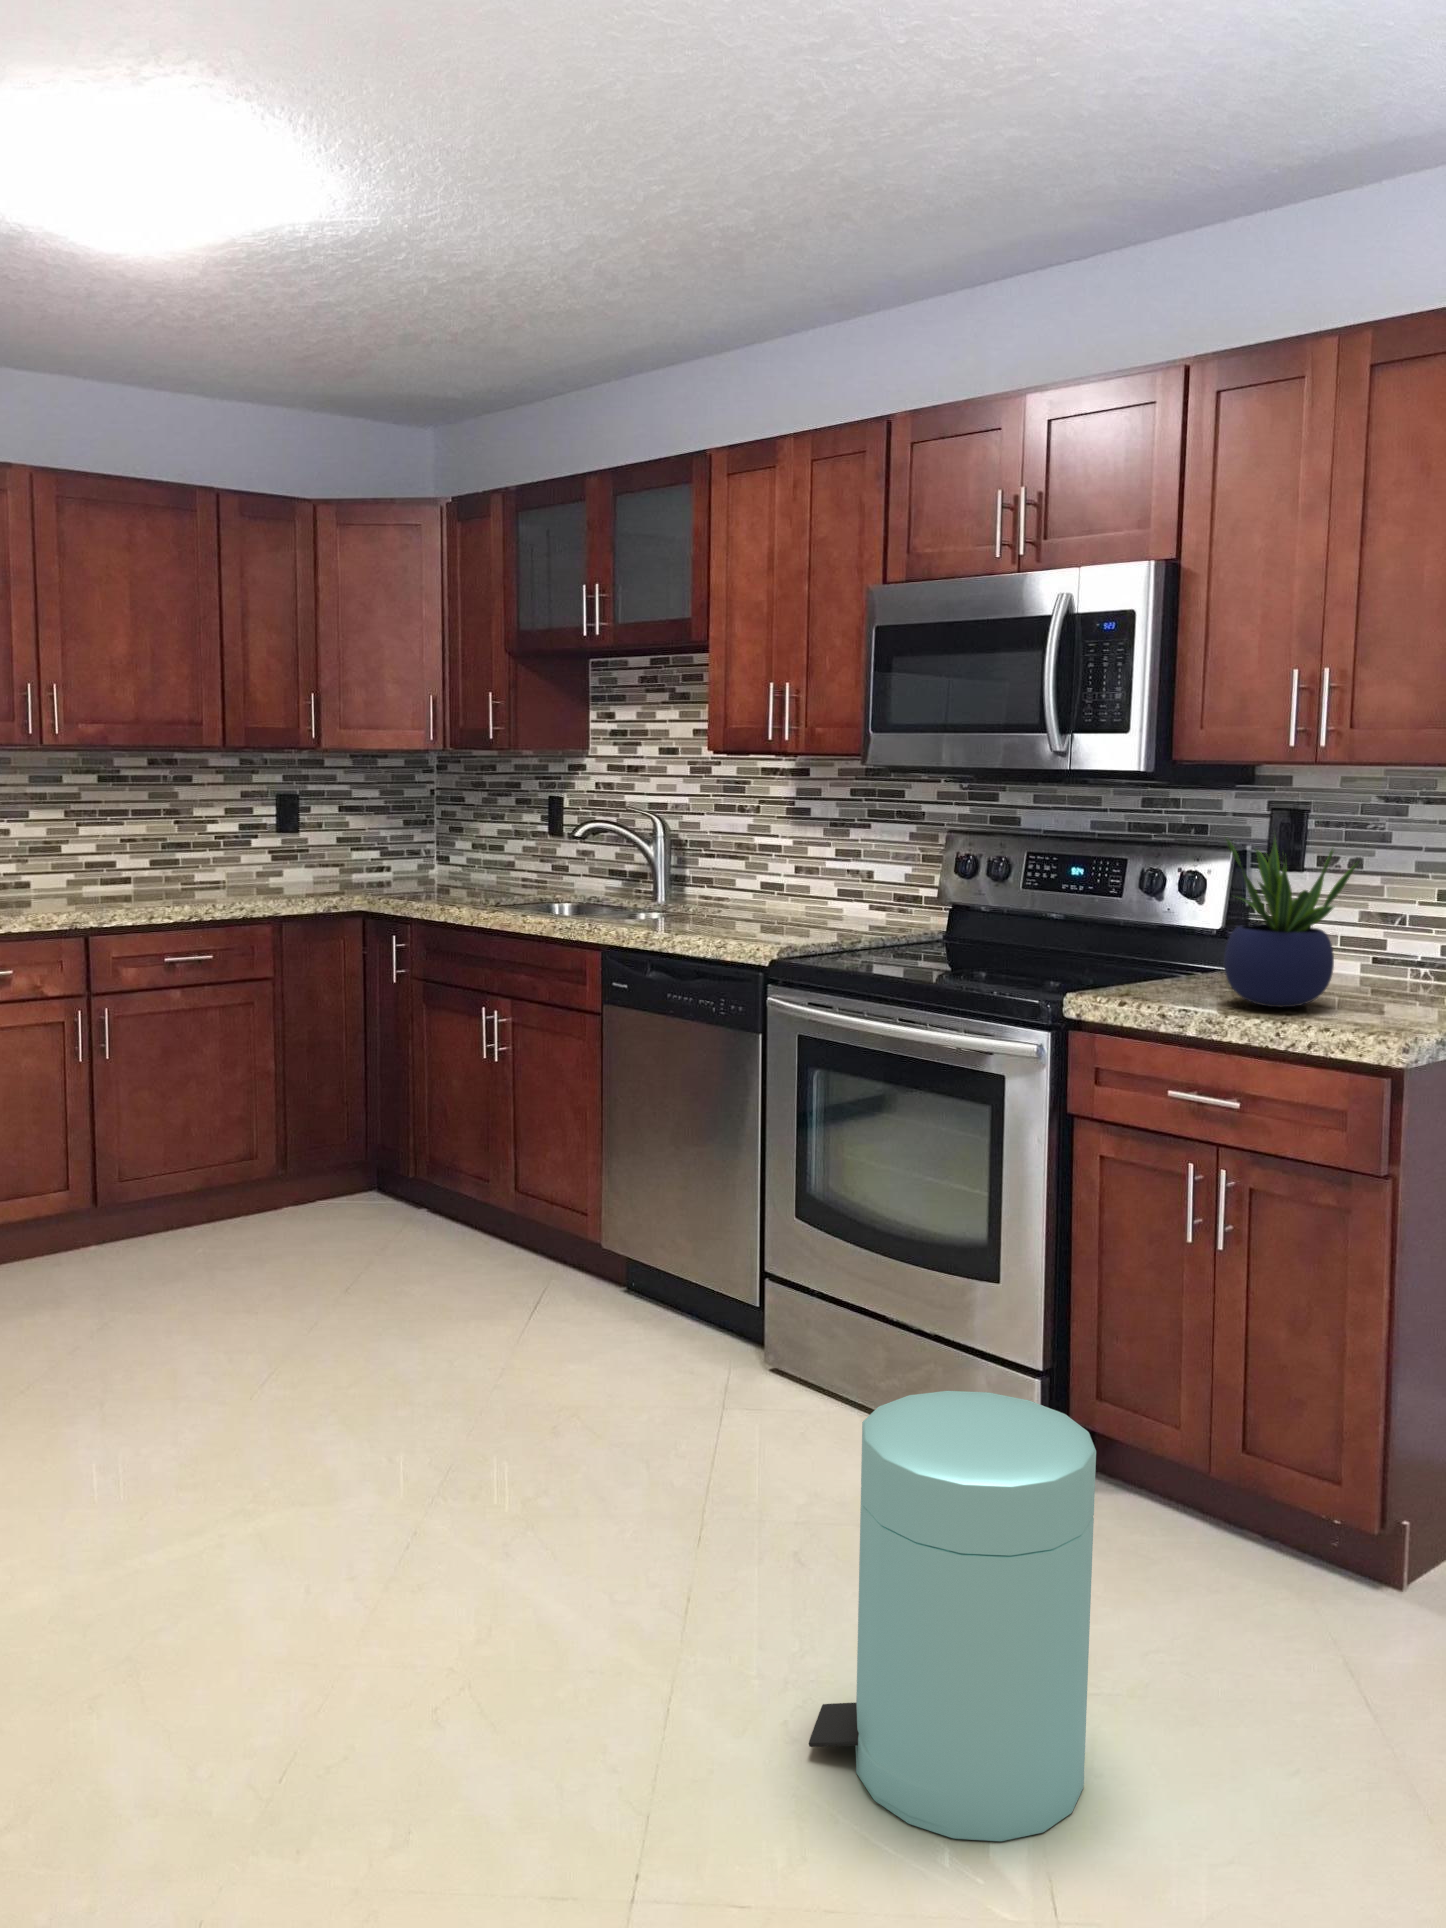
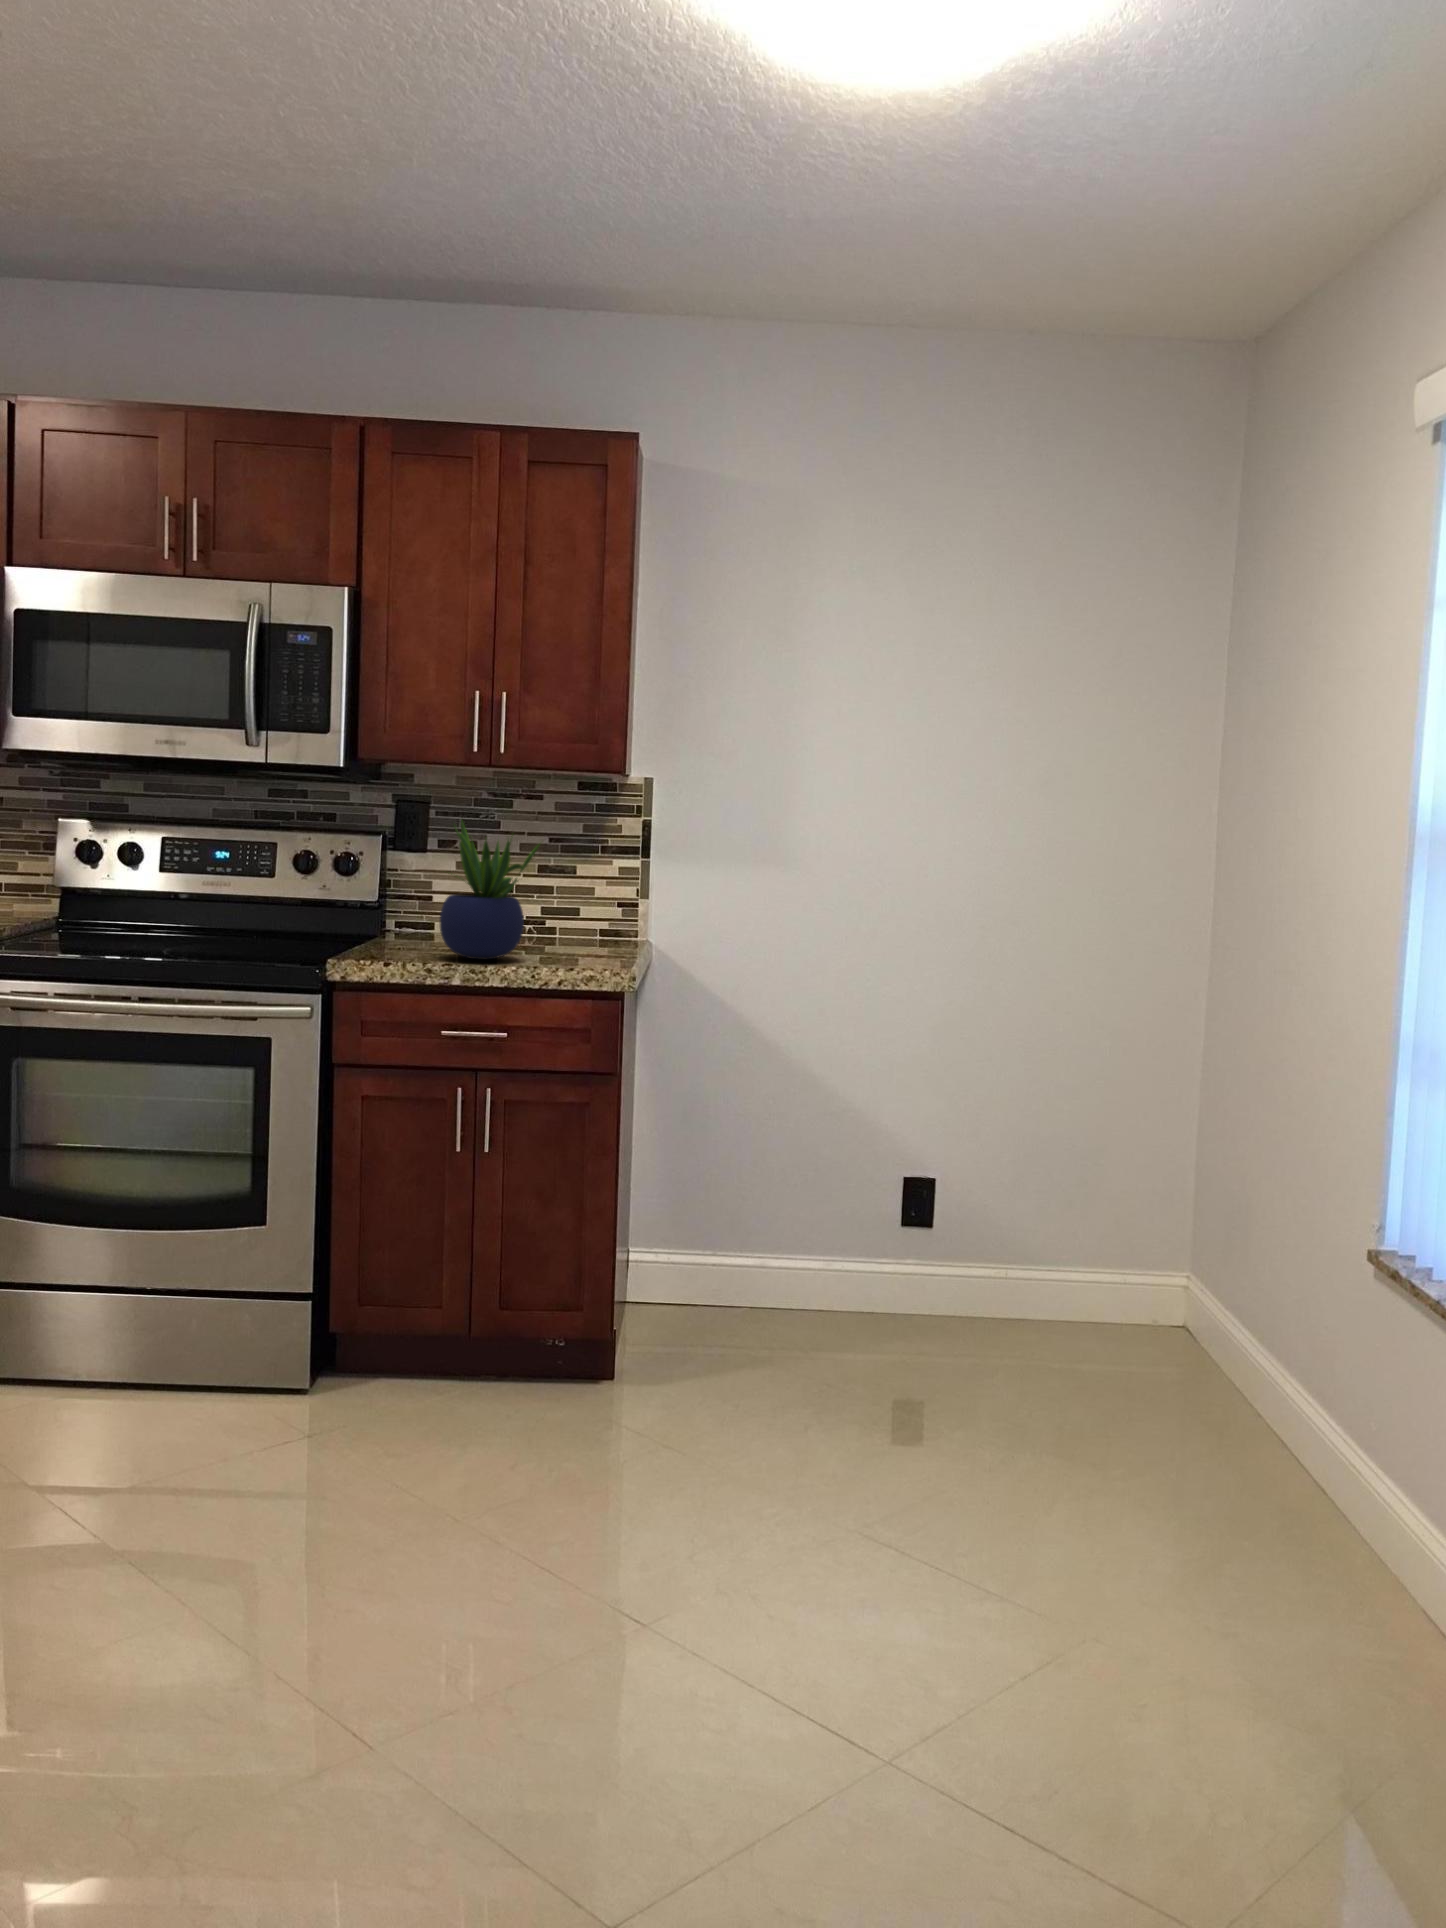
trash can: present [809,1391,1096,1841] -> none [390,1268,617,1606]

